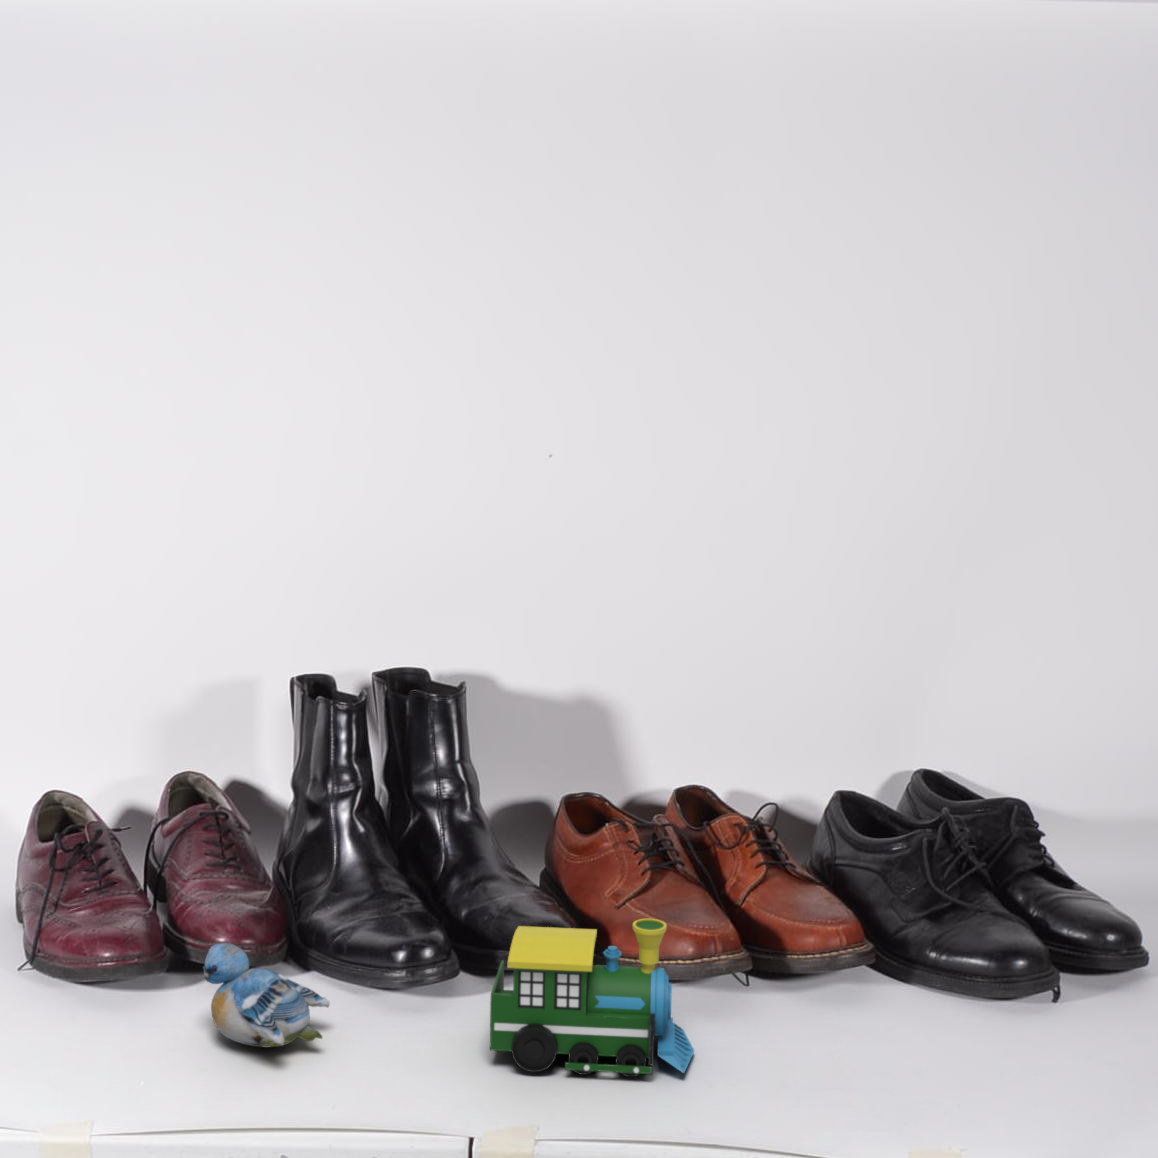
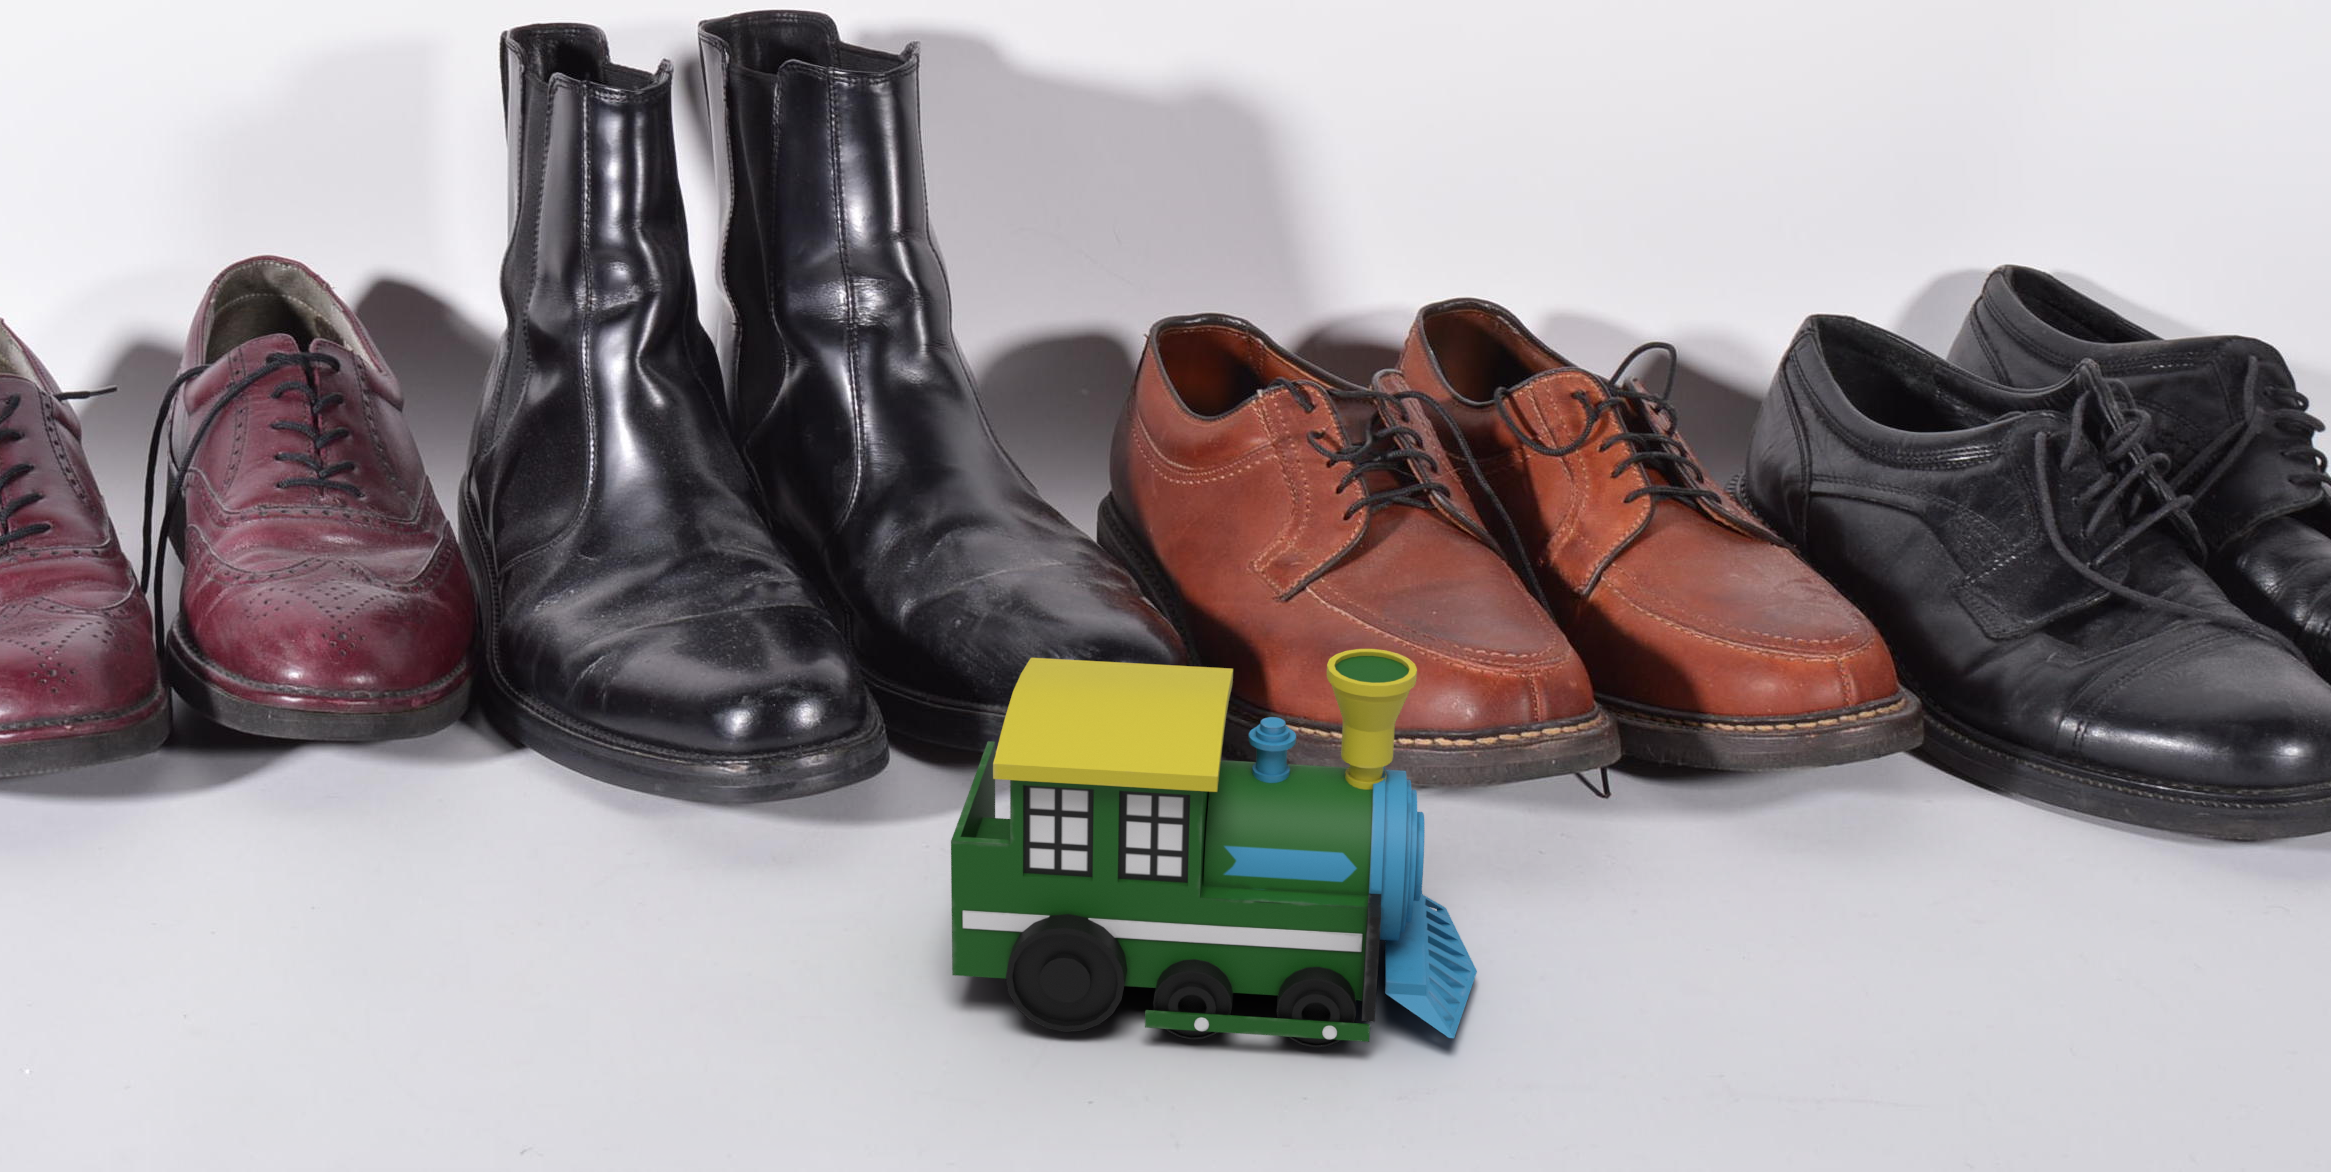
plush toy: present [203,943,330,1048] -> none [216,697,551,964]

